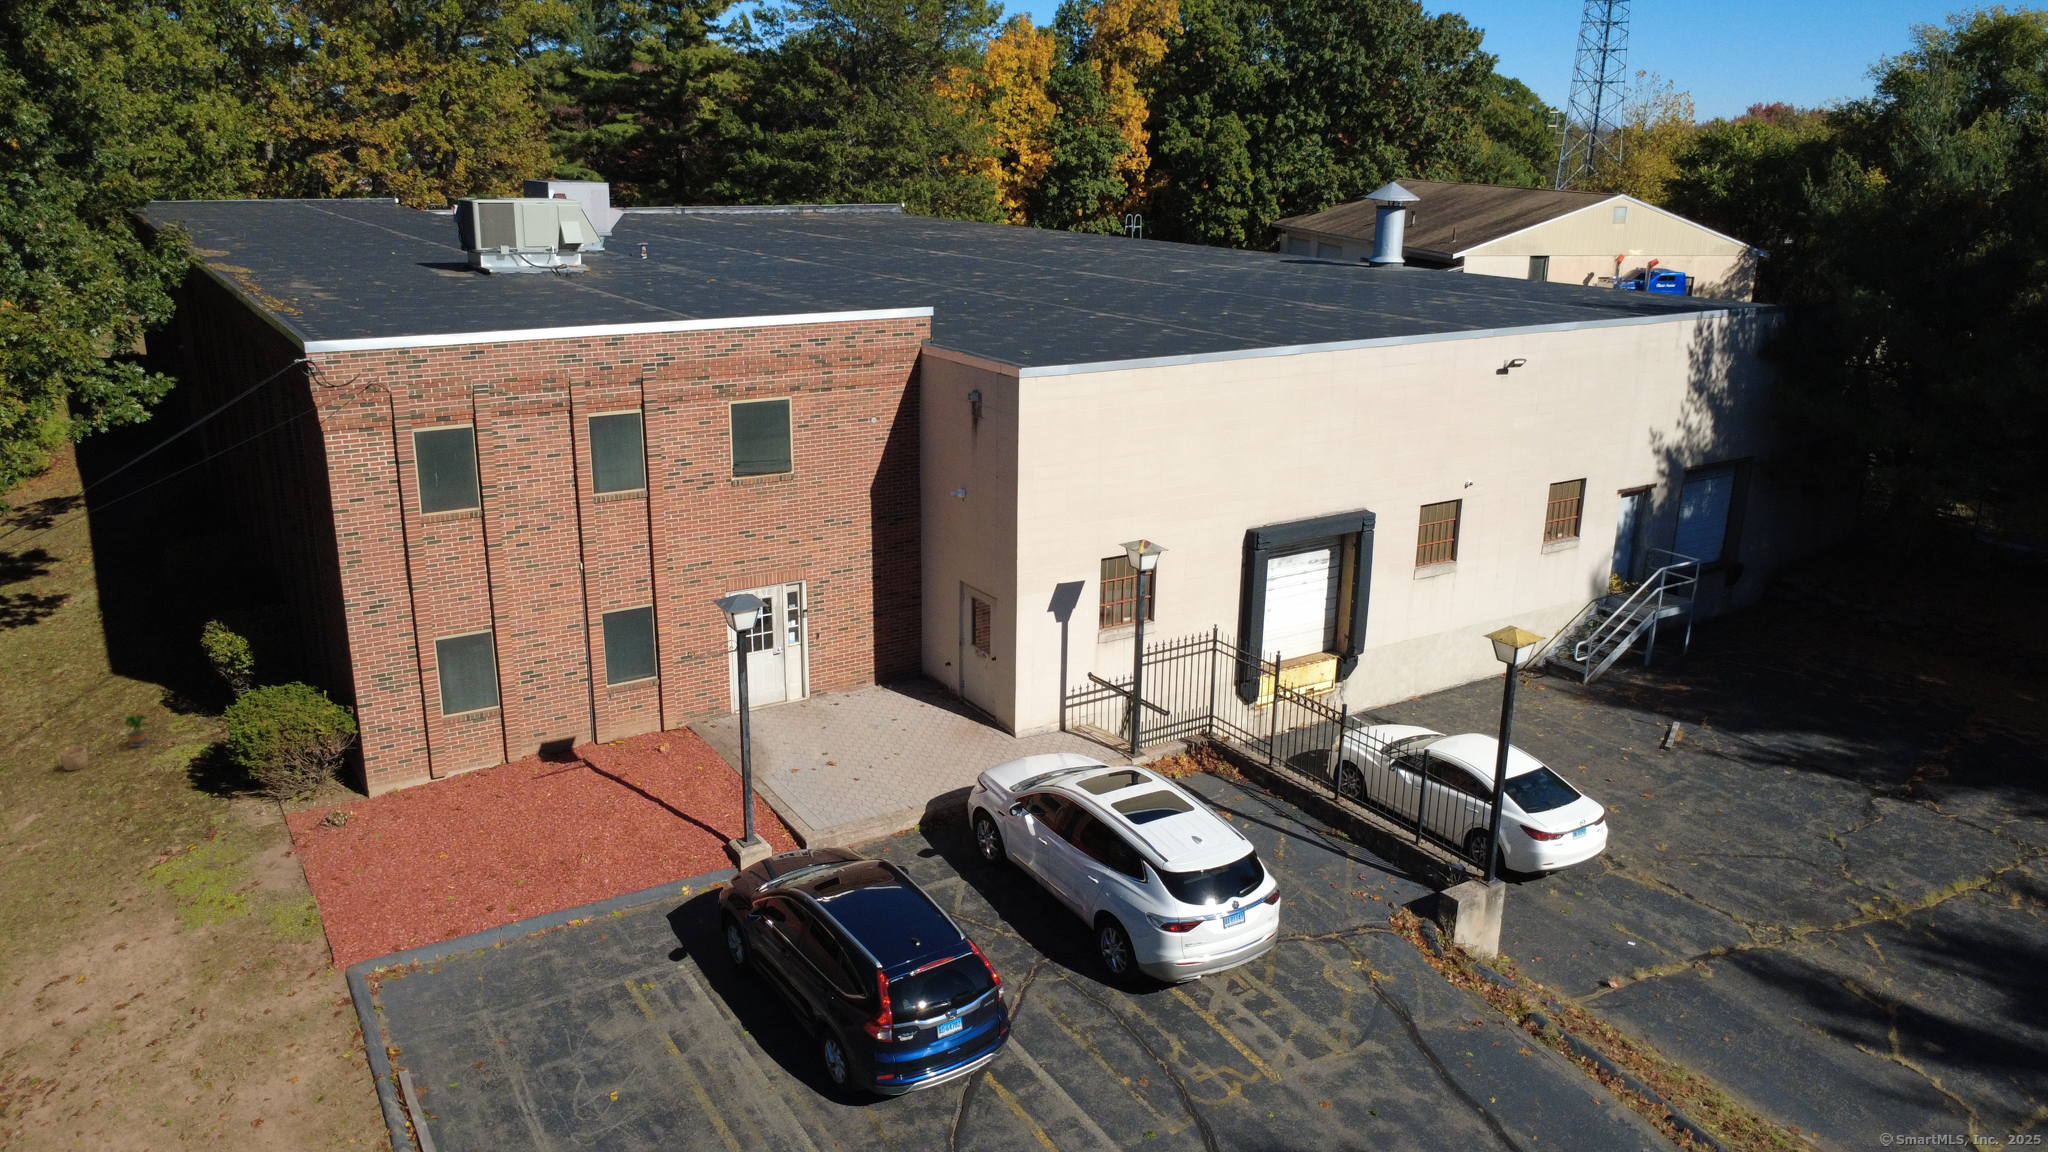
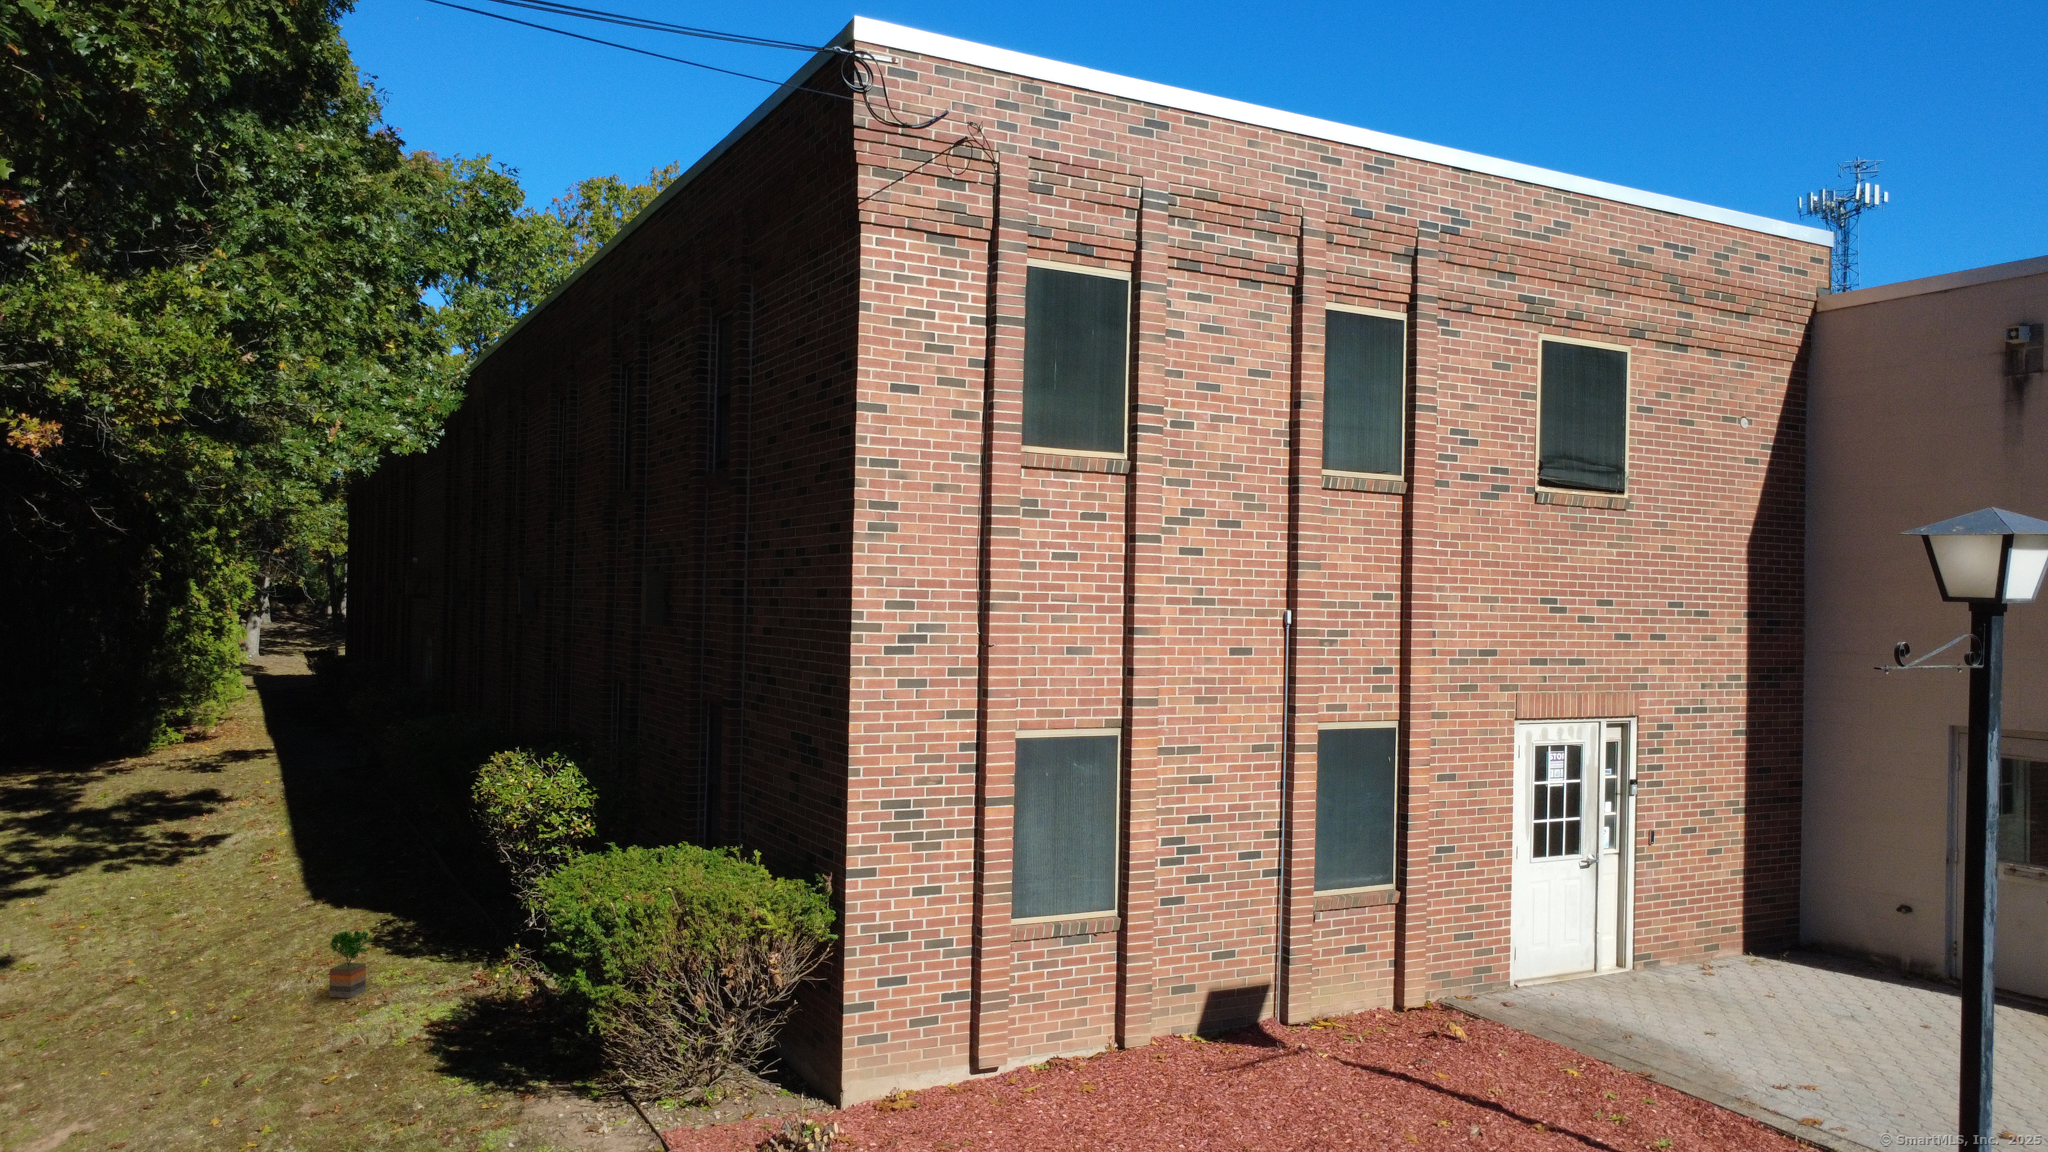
wooden bucket: present [60,746,89,770] -> none [191,983,246,1032]

